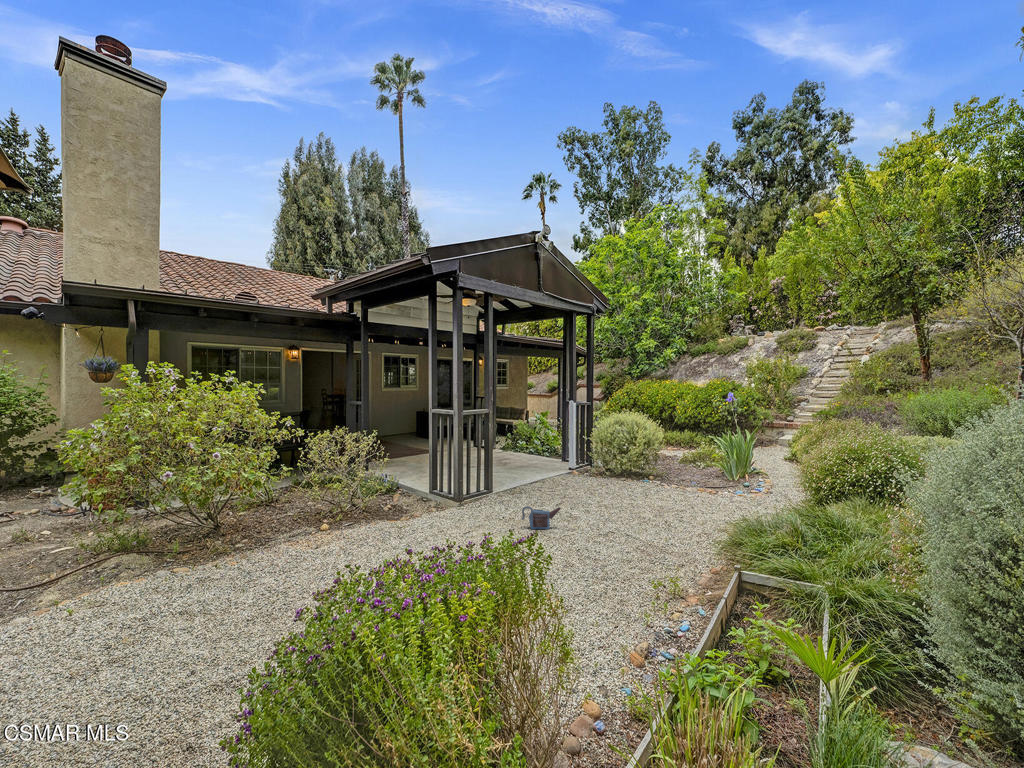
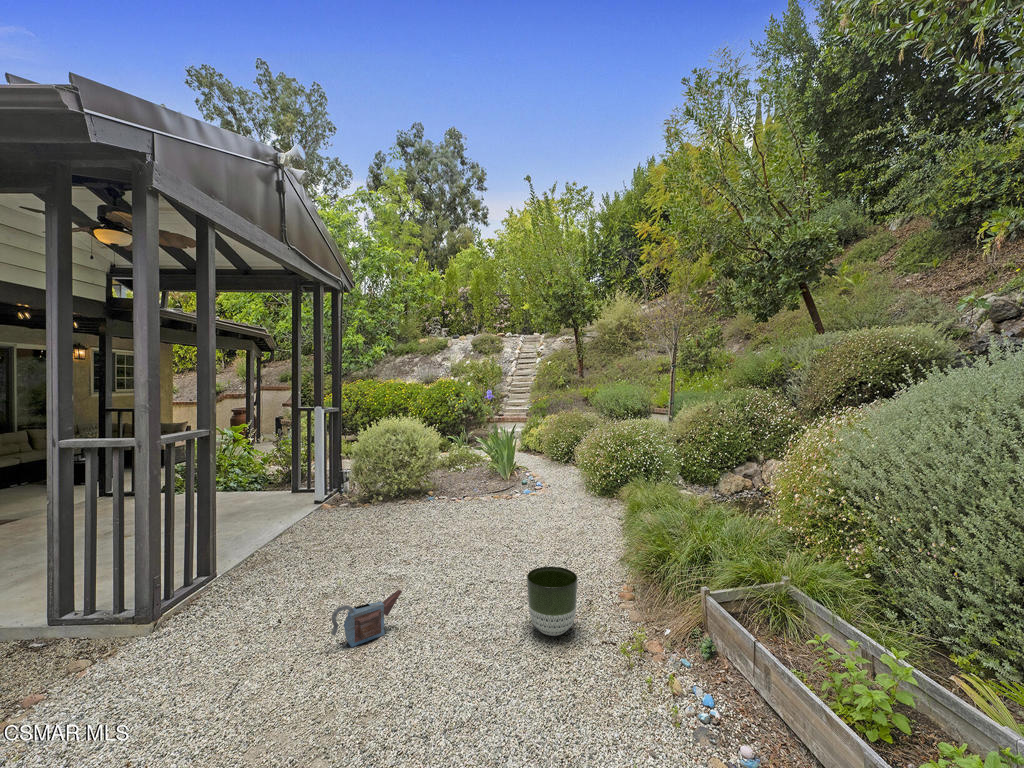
planter: none [621,511,654,551] -> present [527,566,577,636]

